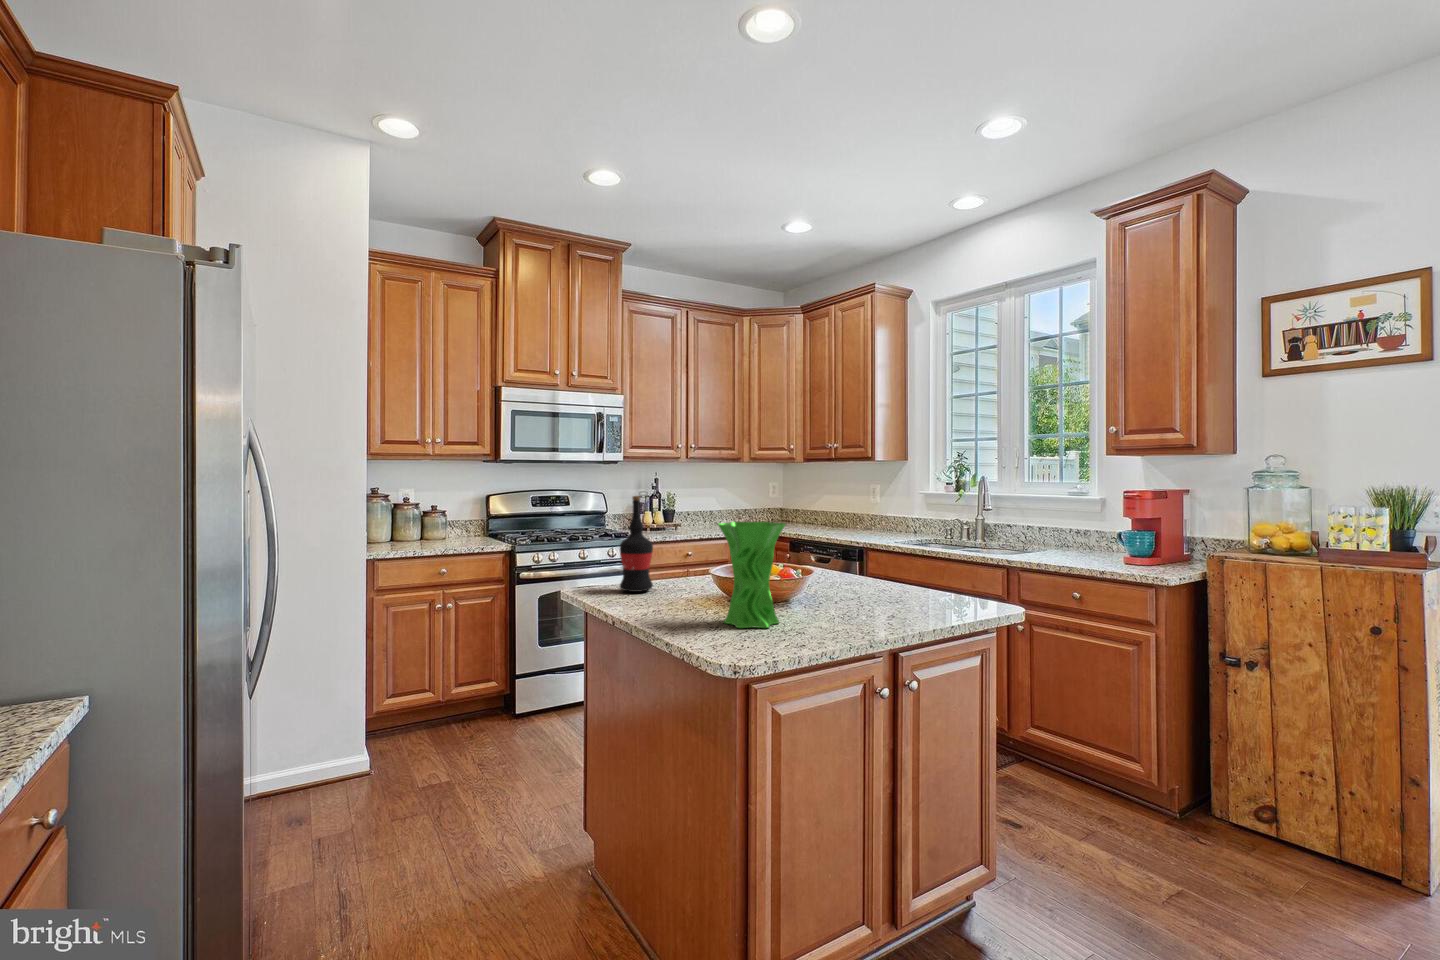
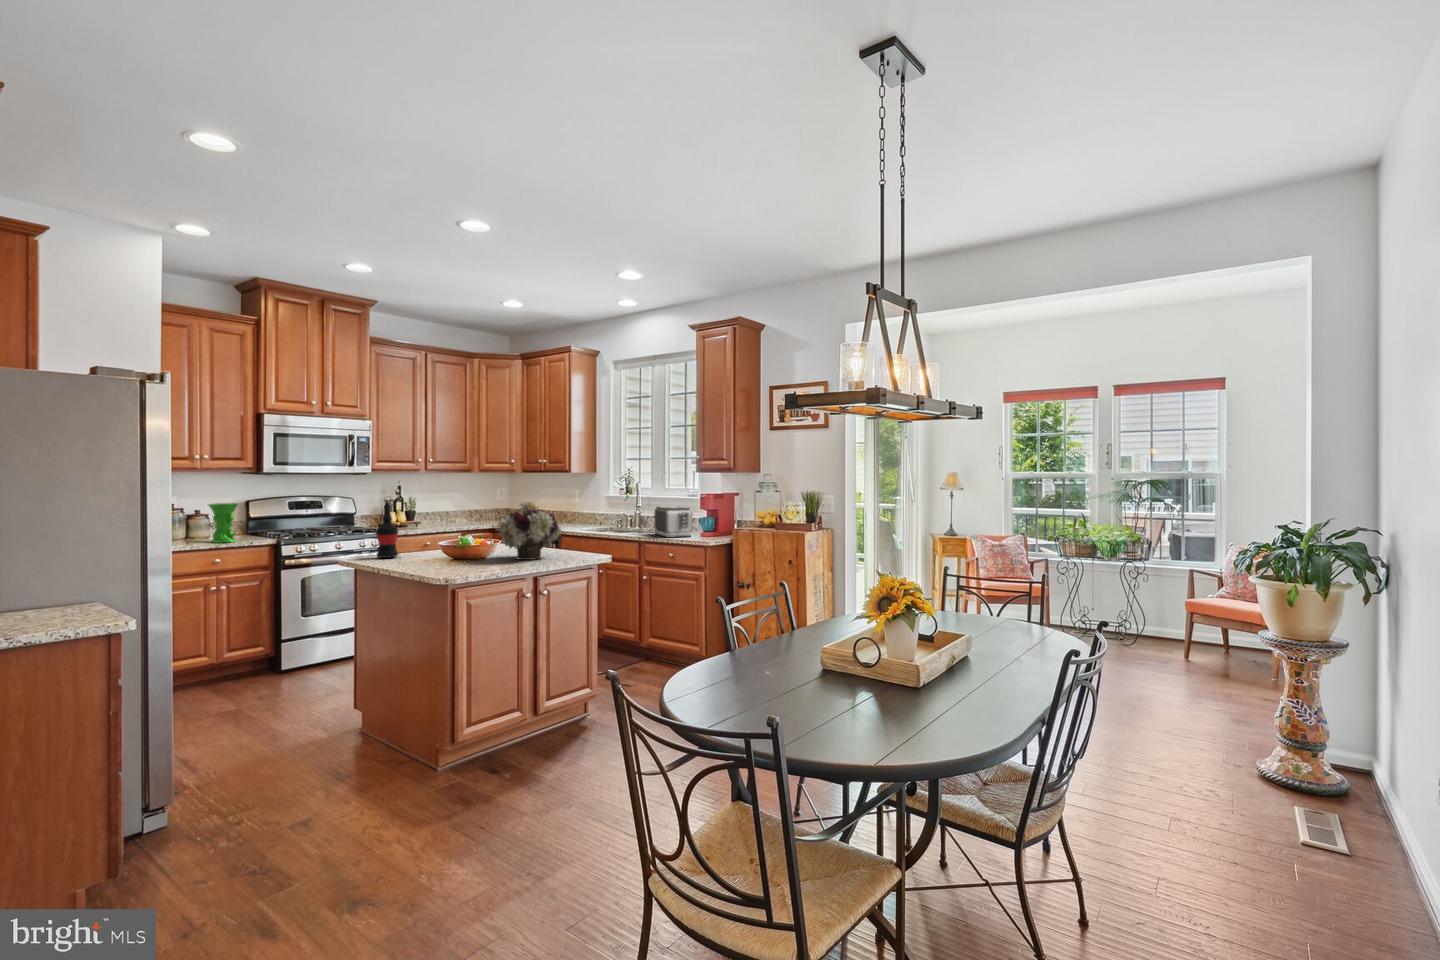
flower arrangement: none [814,498,933,611] -> present [497,500,562,560]
toaster: none [1027,511,1106,563] -> present [654,506,693,538]
vase: present [718,522,786,628] -> present [208,503,238,543]

